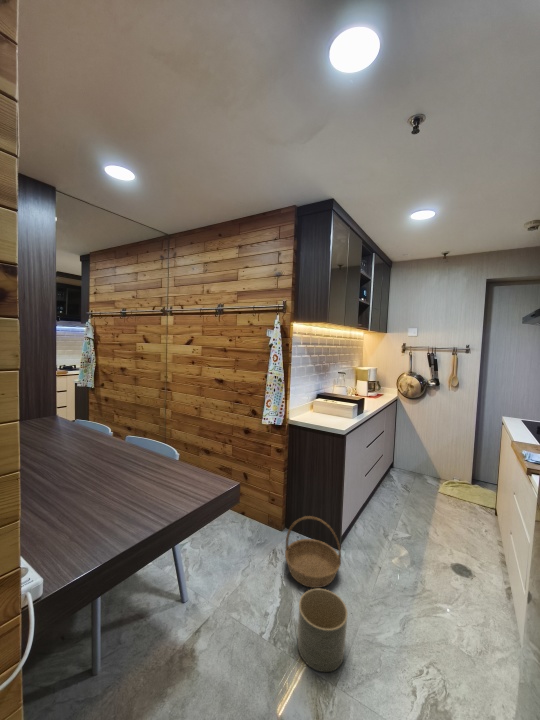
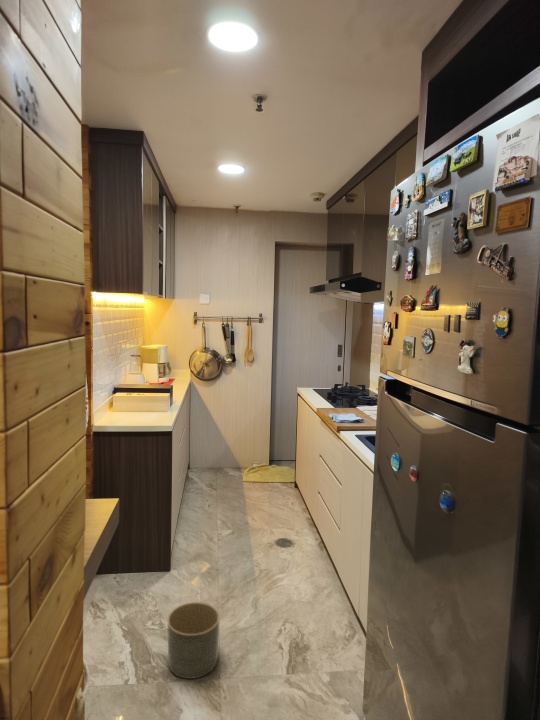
basket: present [285,516,341,588] -> none [114,539,184,620]

